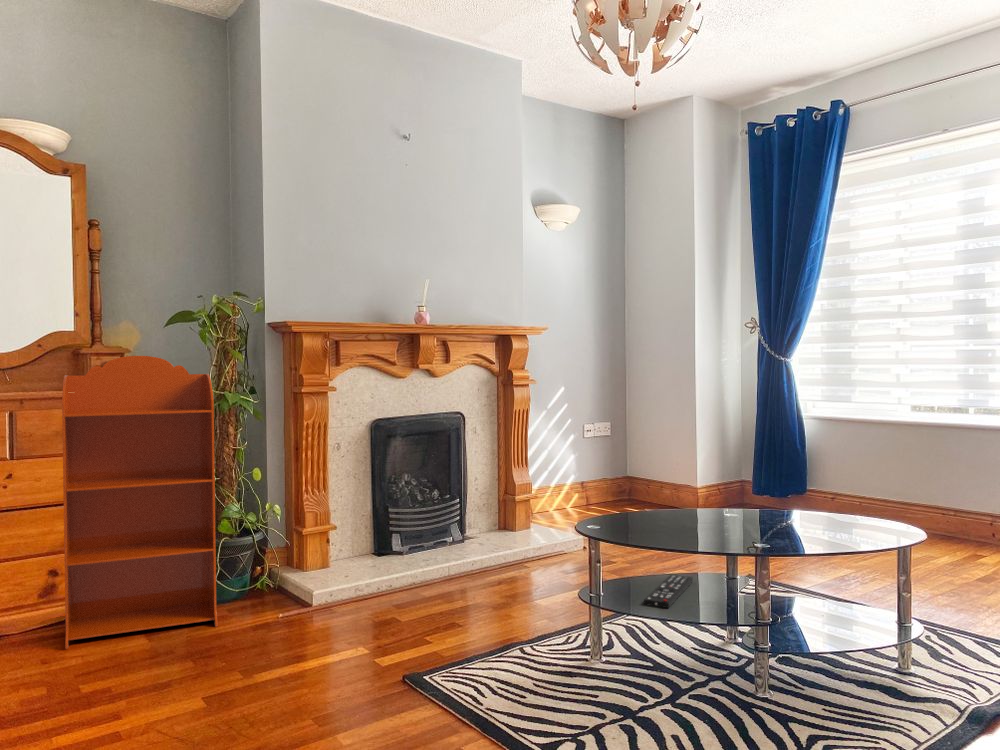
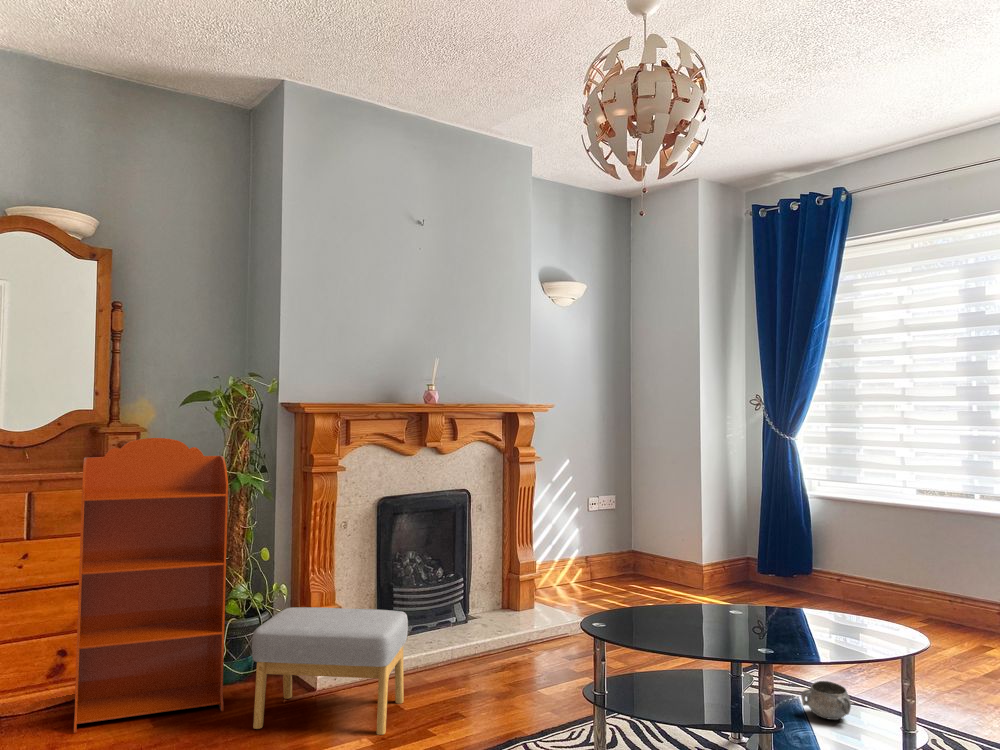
footstool: none [242,524,401,644] -> present [252,607,408,735]
remote control: present [644,575,693,608] -> none [648,670,696,708]
decorative bowl: none [800,581,850,618] -> present [801,681,851,720]

